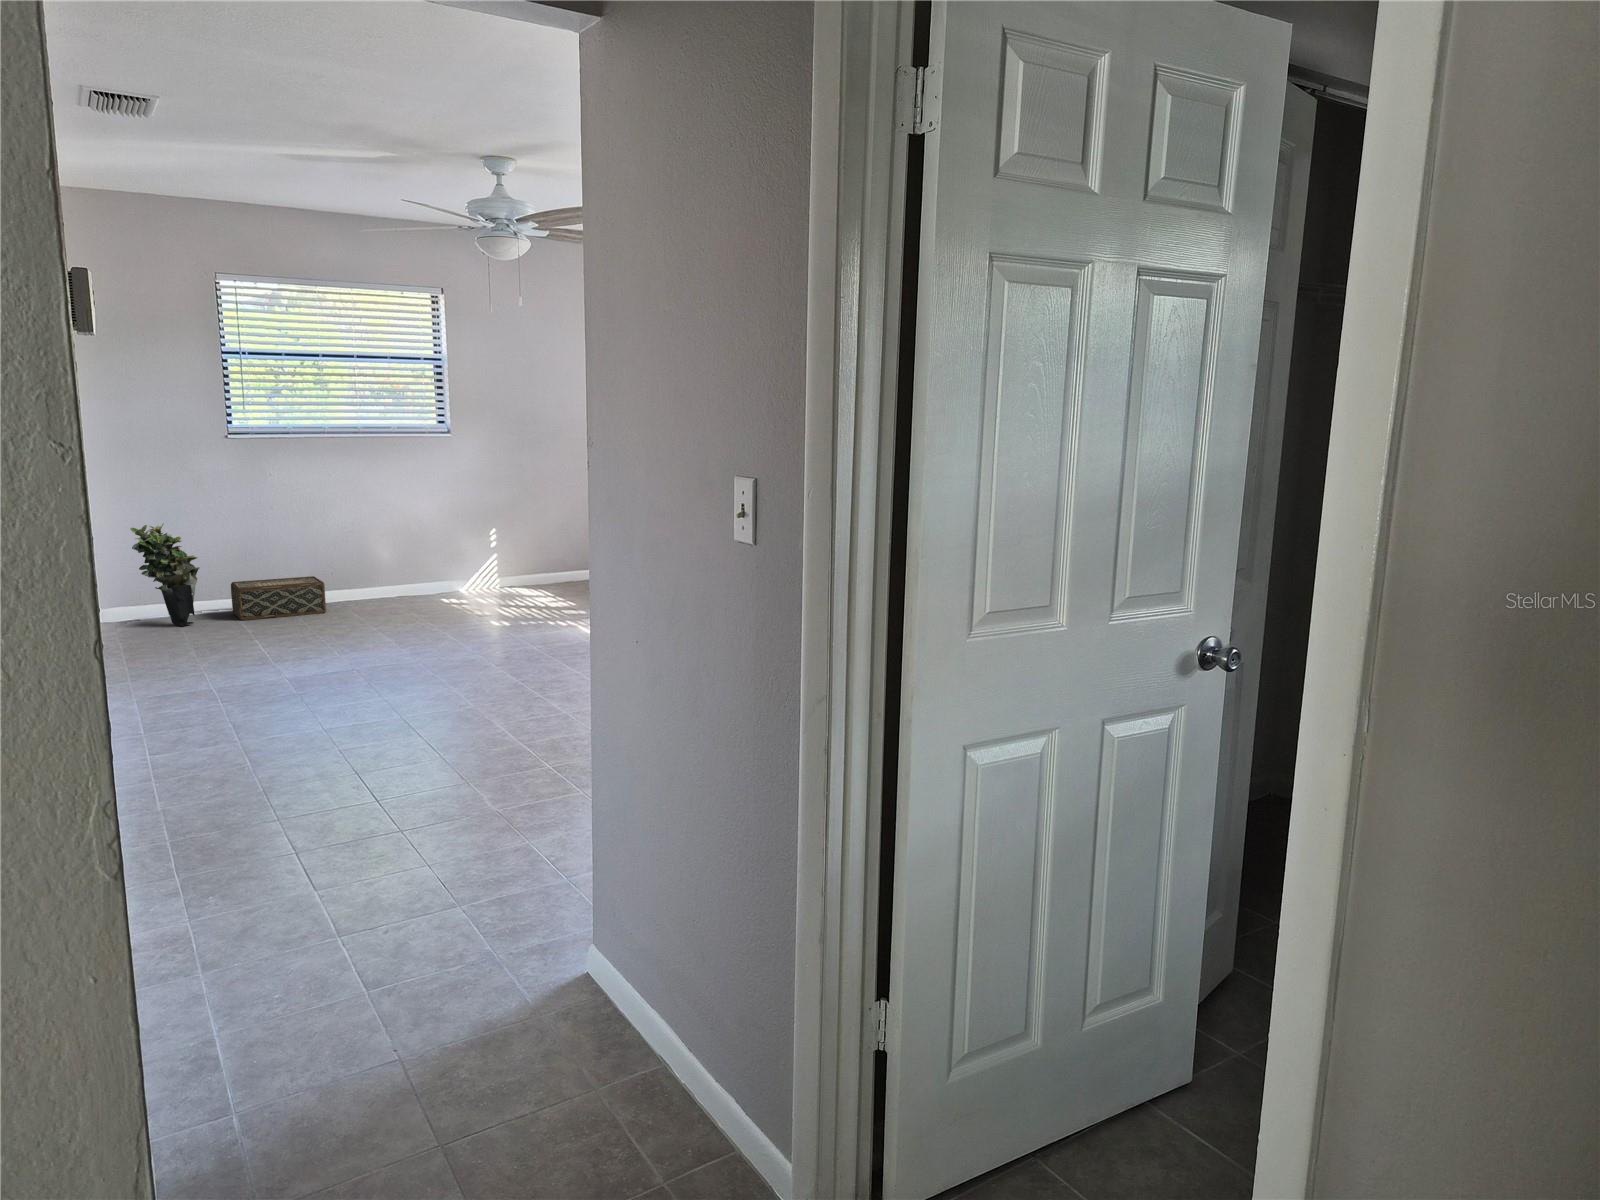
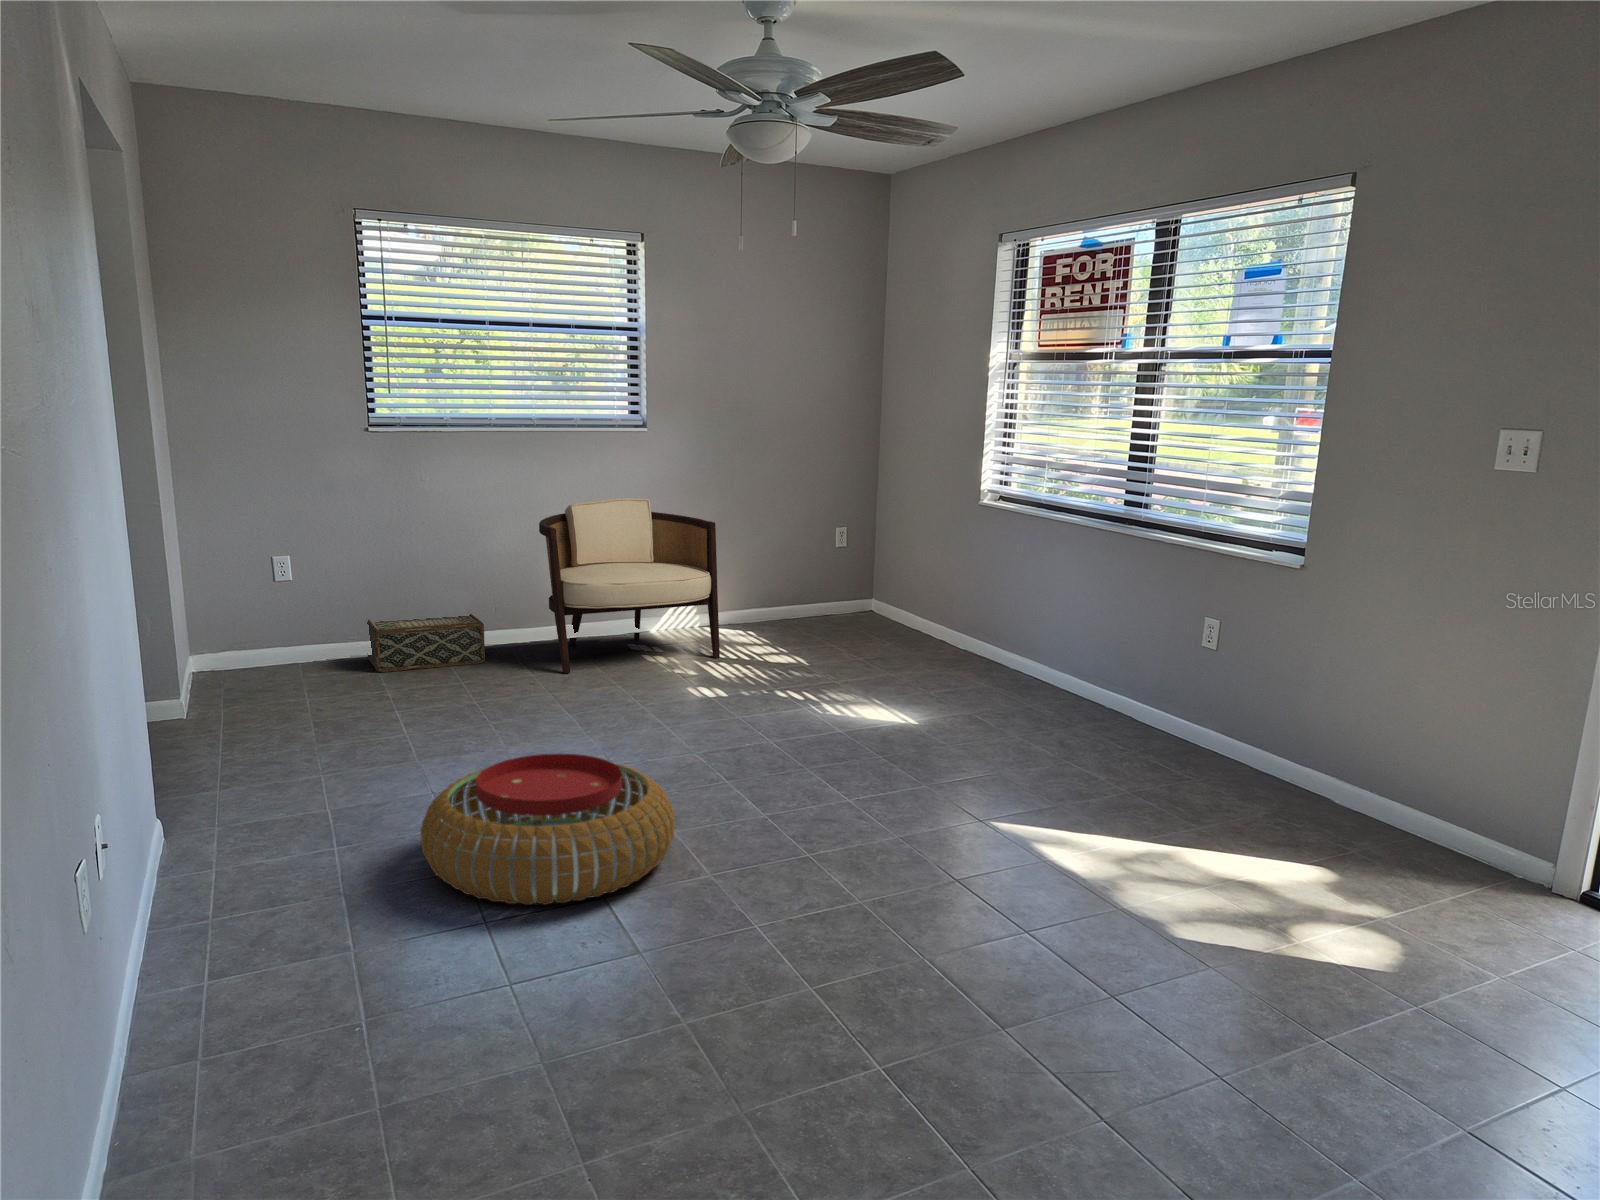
armchair: none [366,488,510,618] -> present [539,498,720,673]
potted plant: present [130,523,199,626] -> none [242,543,329,681]
pouf: none [269,648,441,733] -> present [420,754,675,905]

